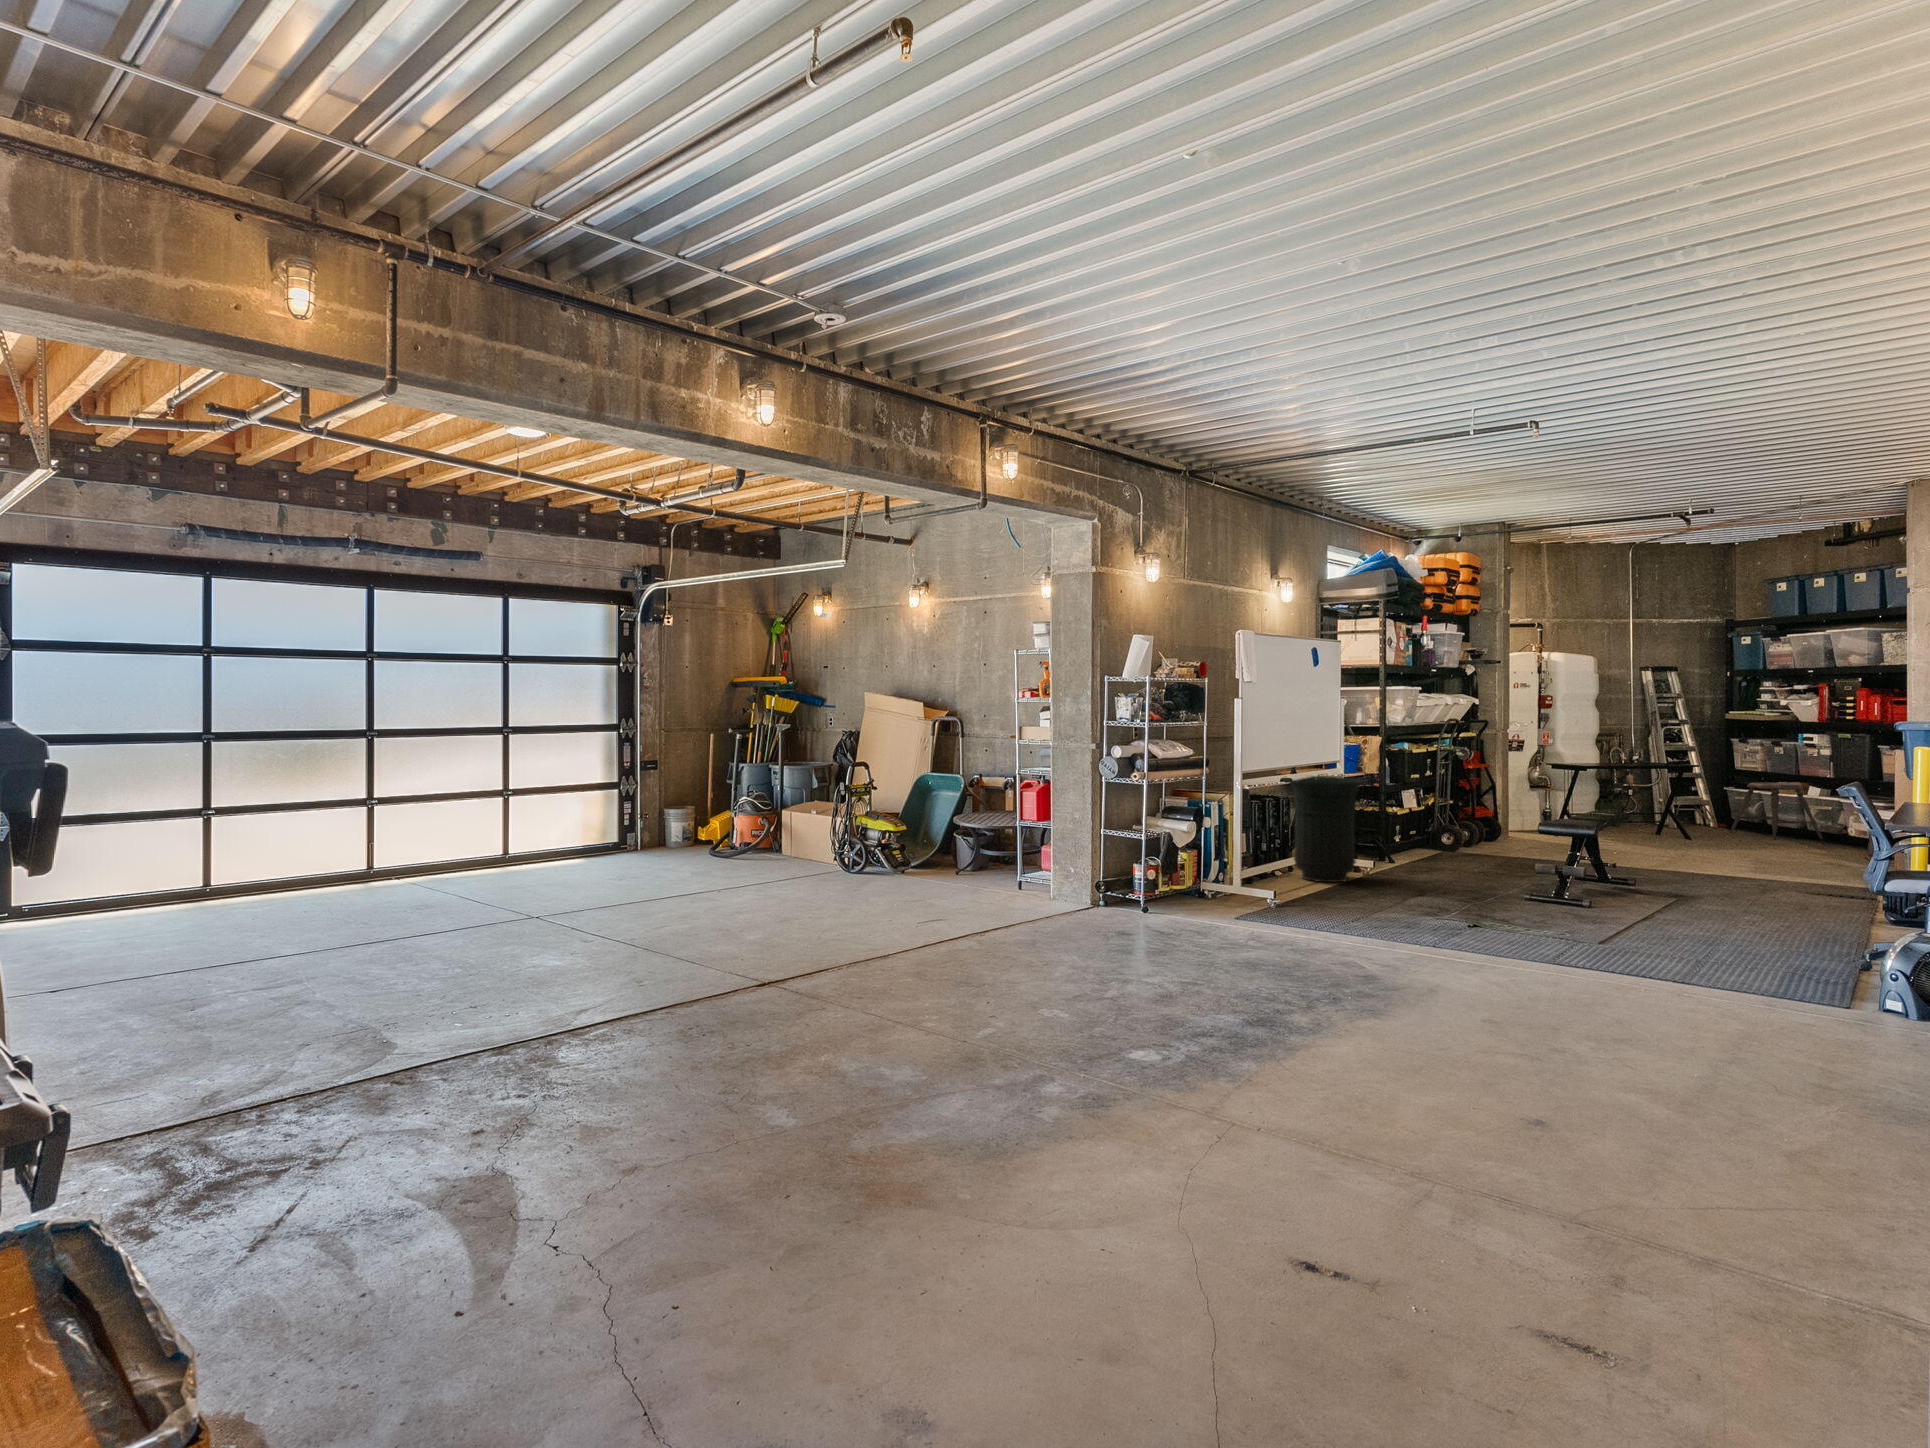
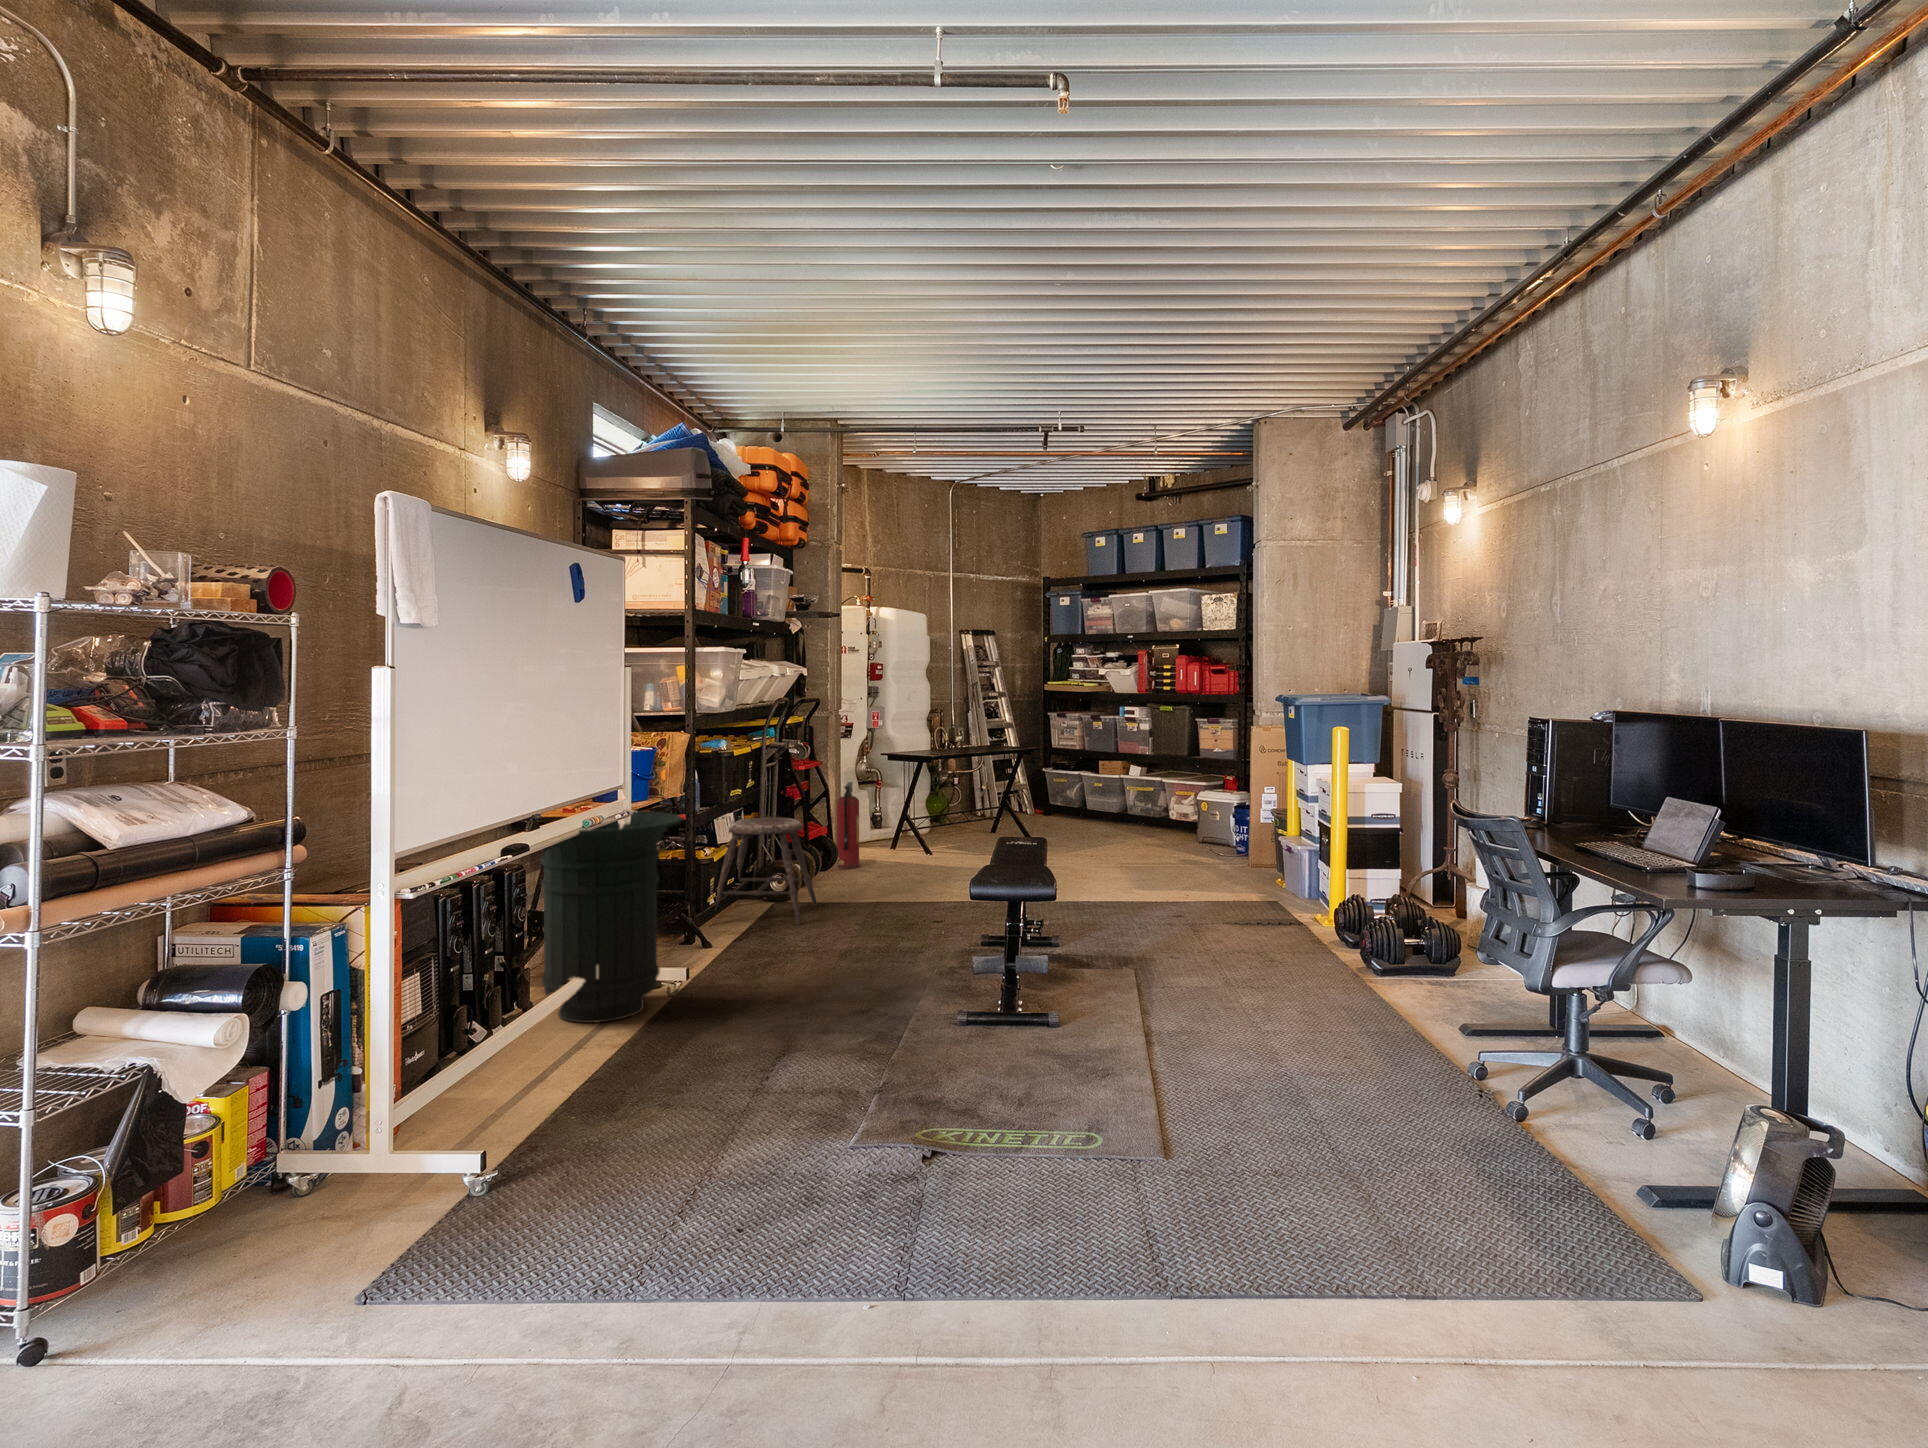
fire extinguisher: none [1502,780,1521,841] -> present [837,782,860,869]
stool: present [1730,783,1823,840] -> present [715,817,817,925]

